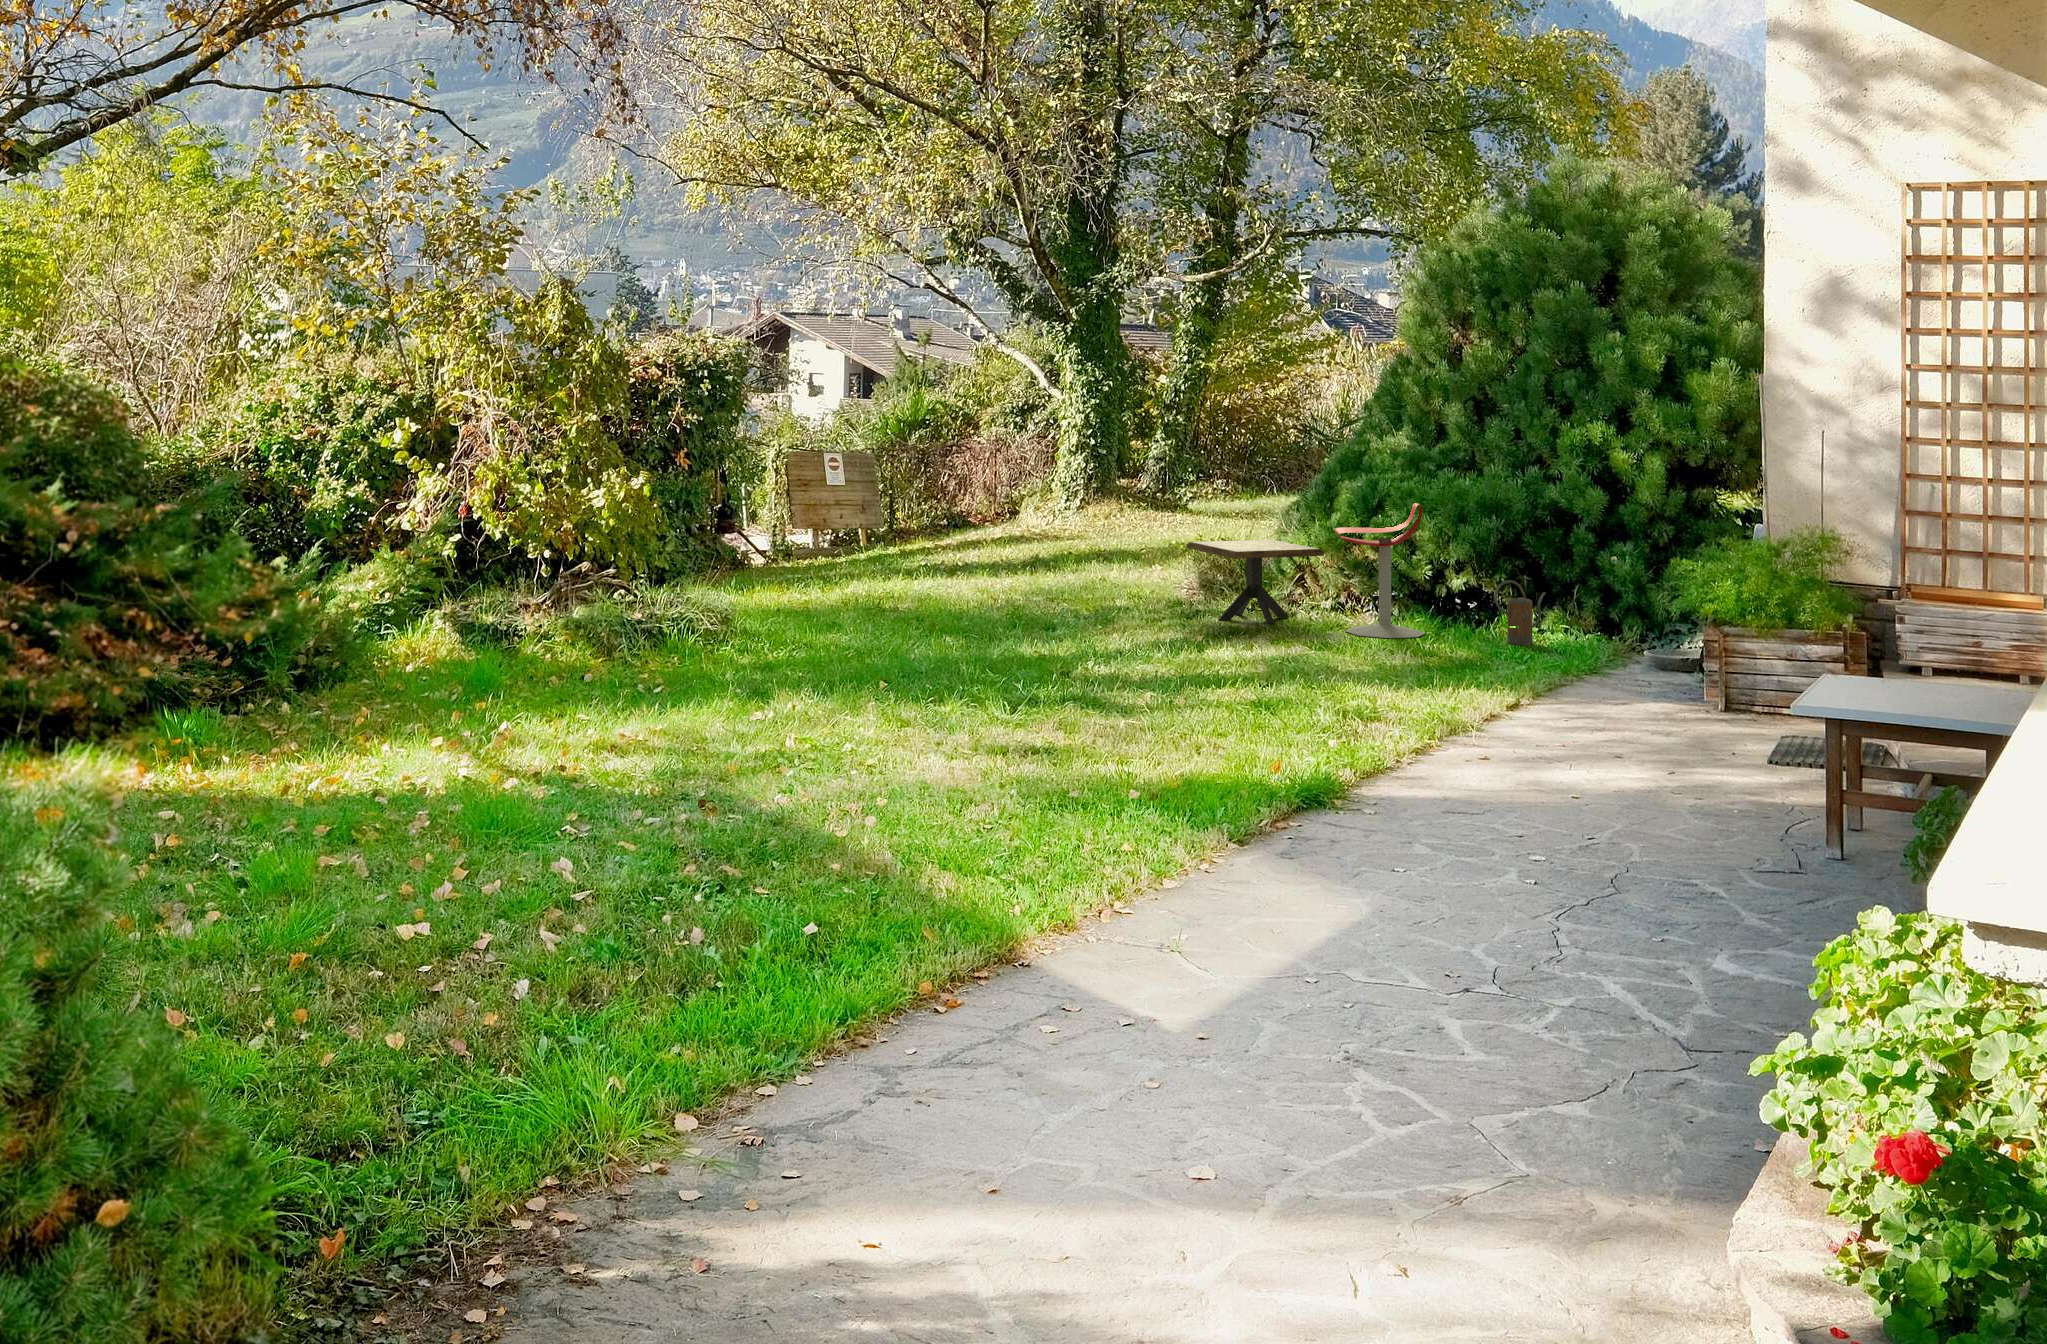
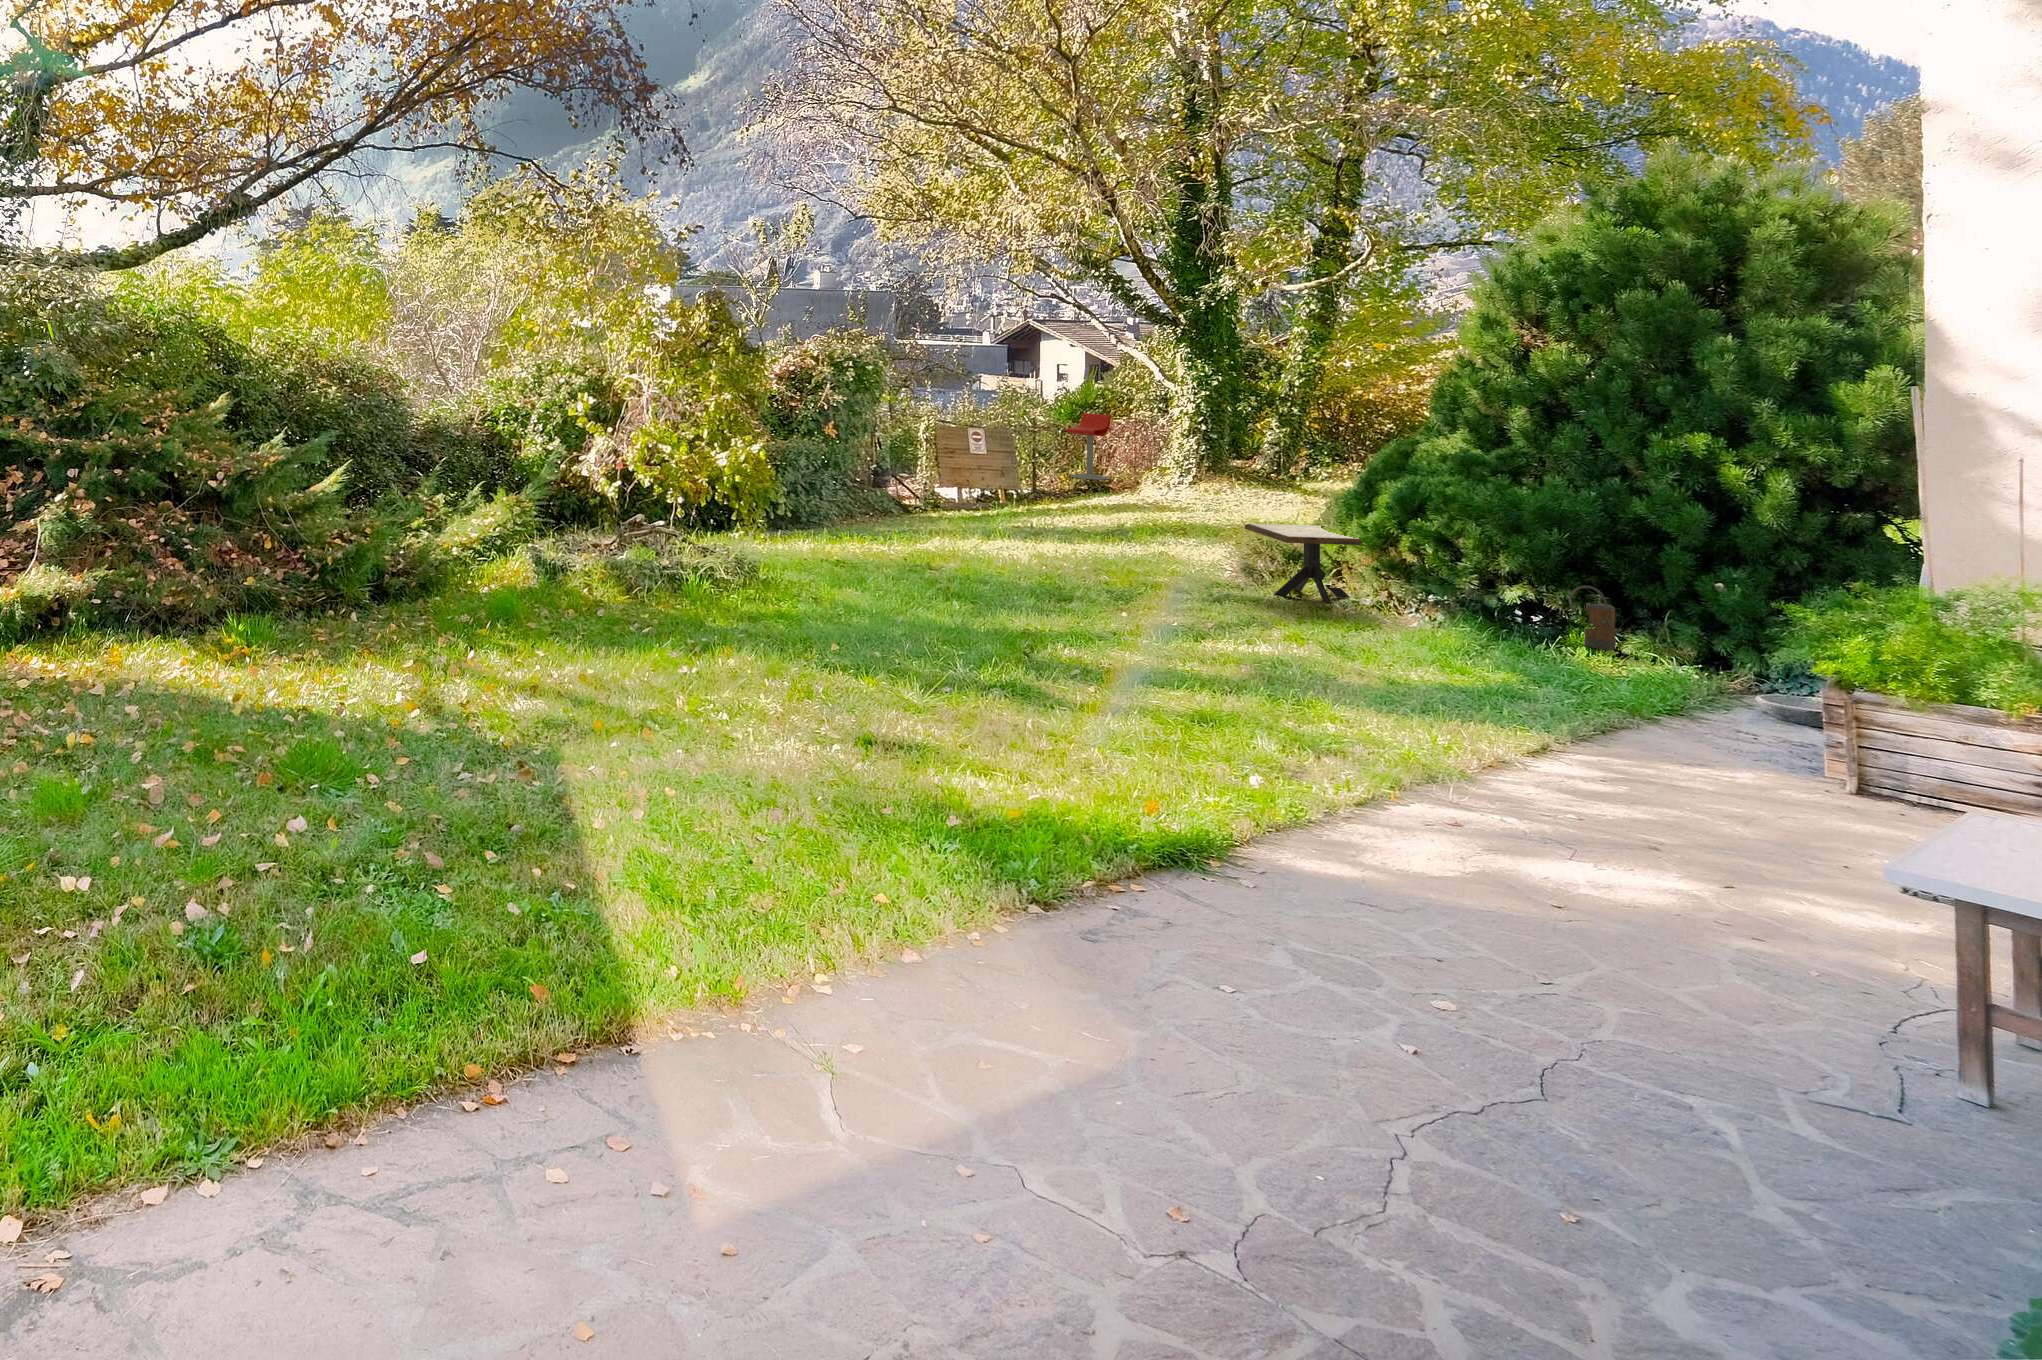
stool: present [1334,503,1425,639] -> present [1067,413,1111,480]

